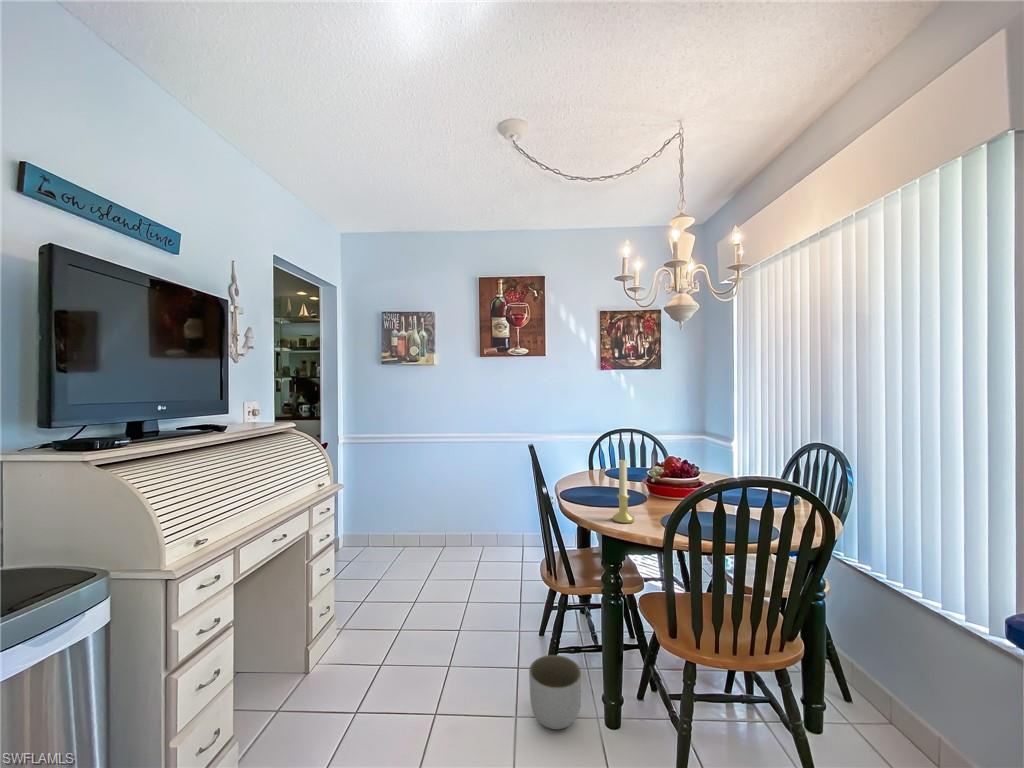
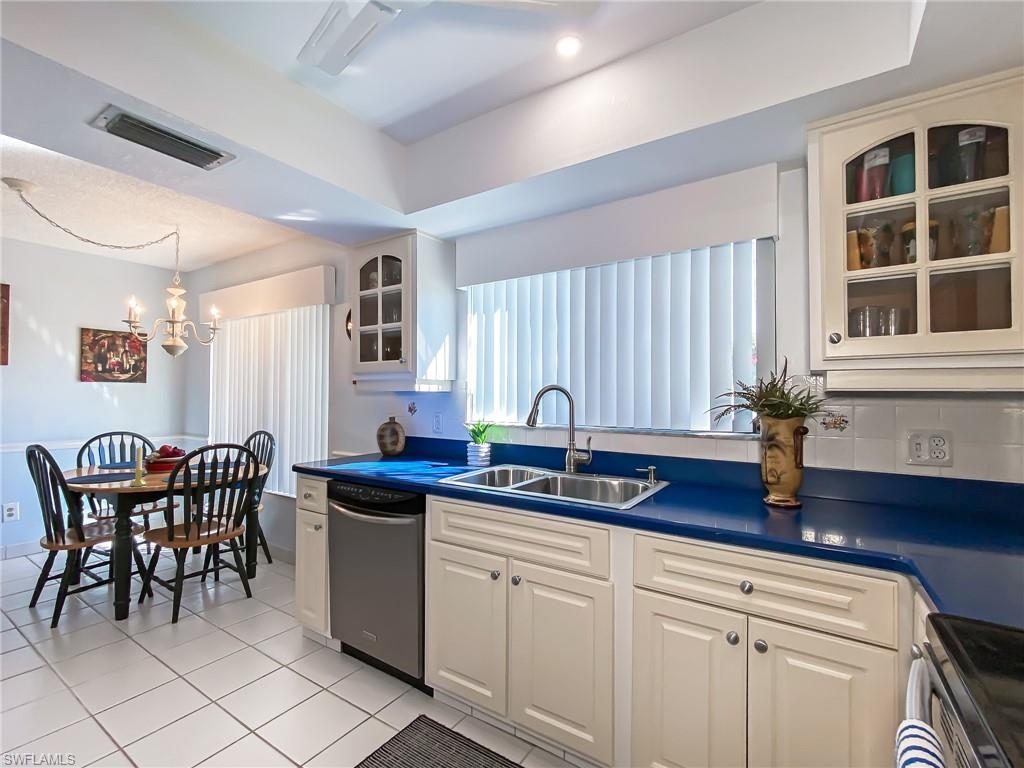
planter: present [529,655,581,729] -> none [53,589,102,634]

